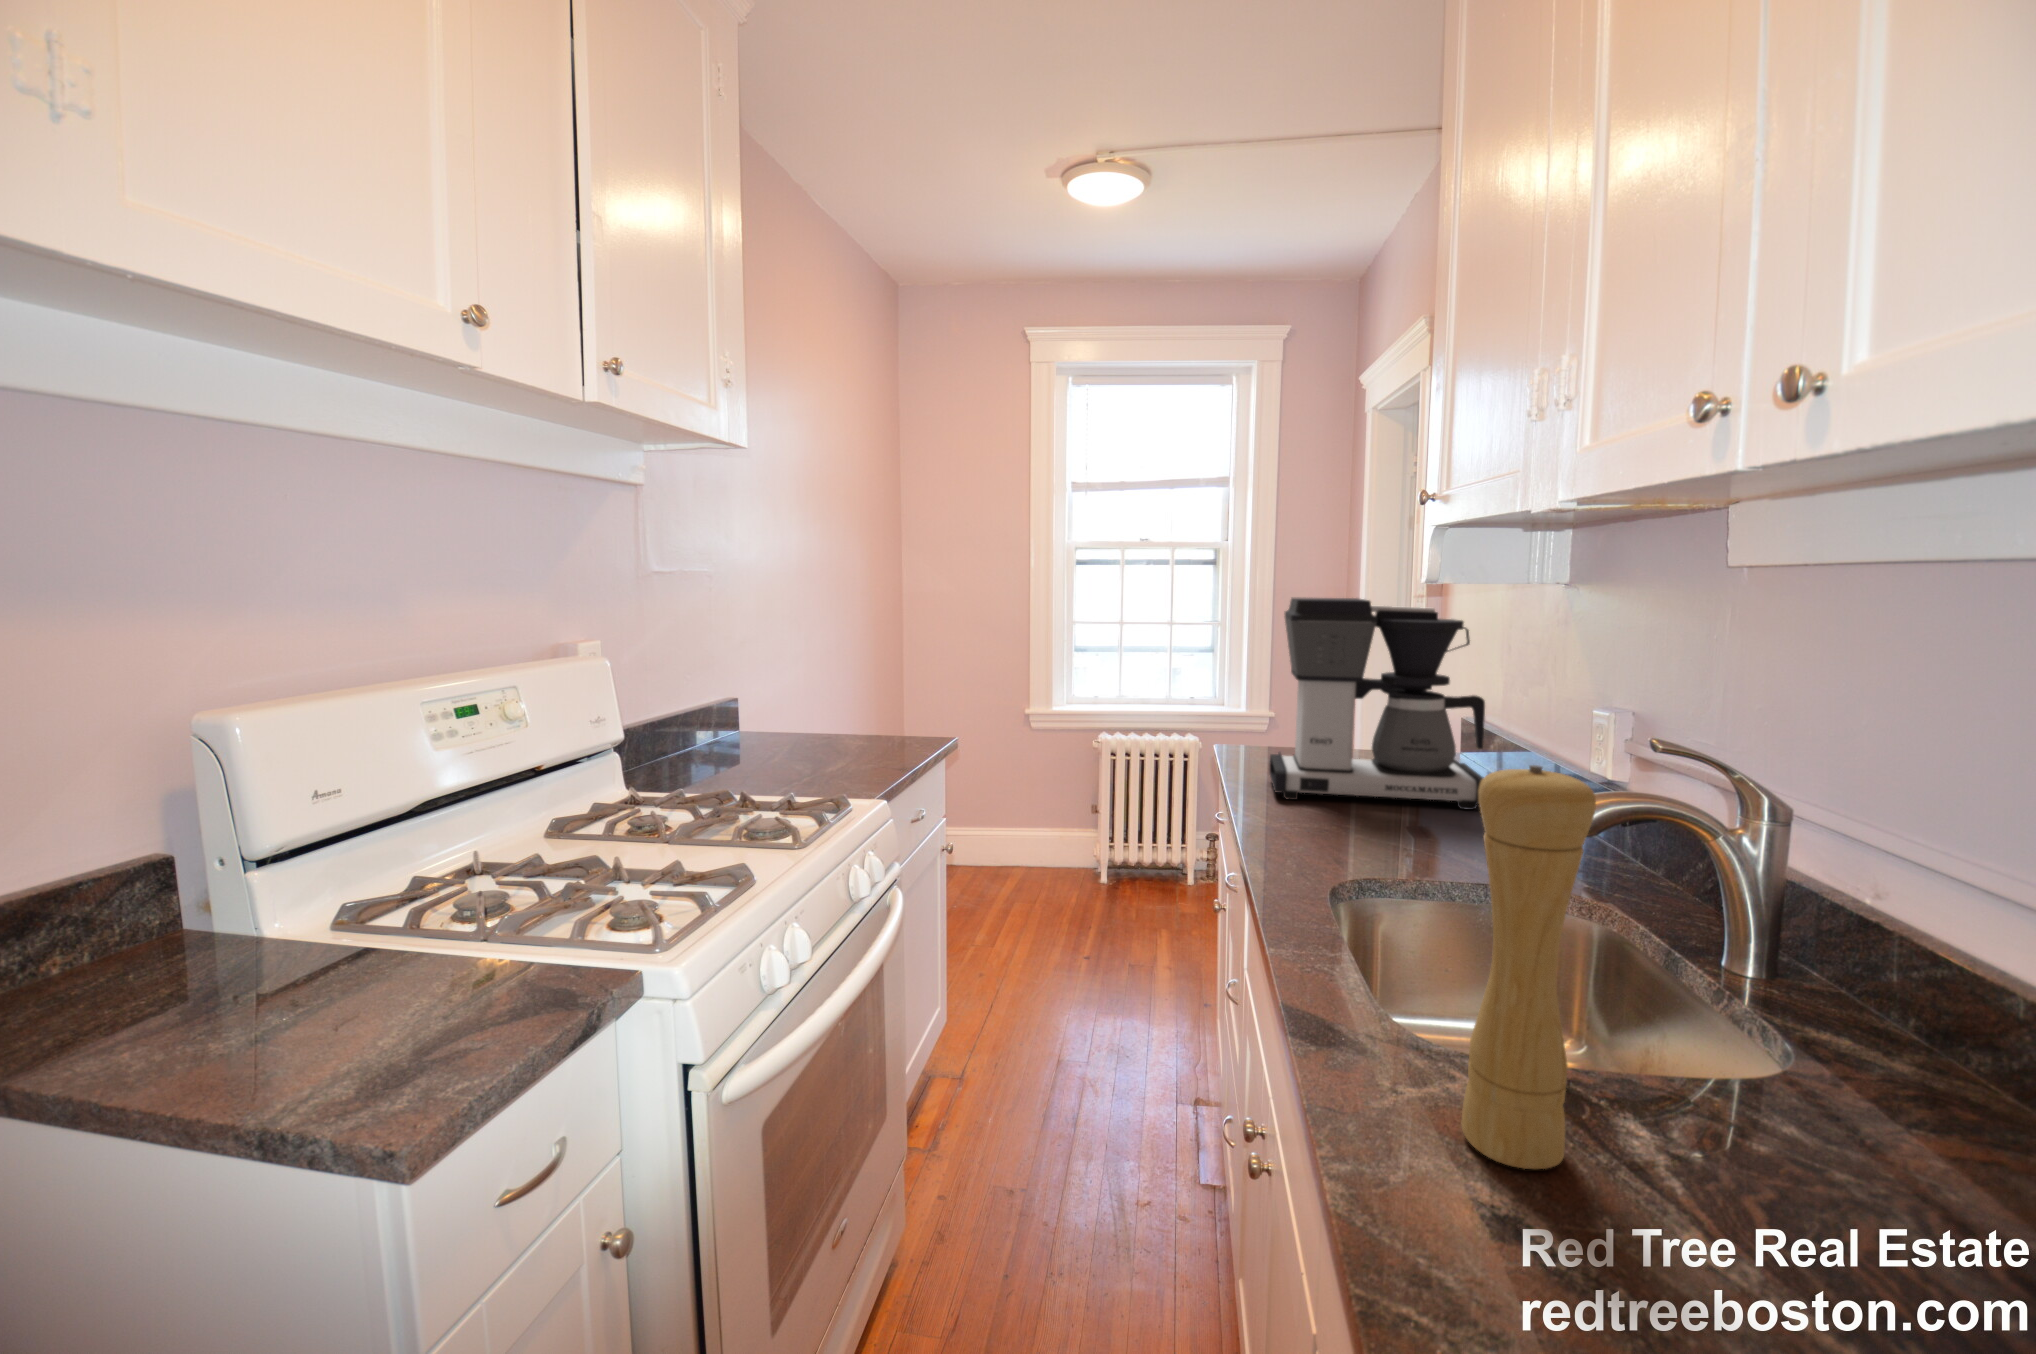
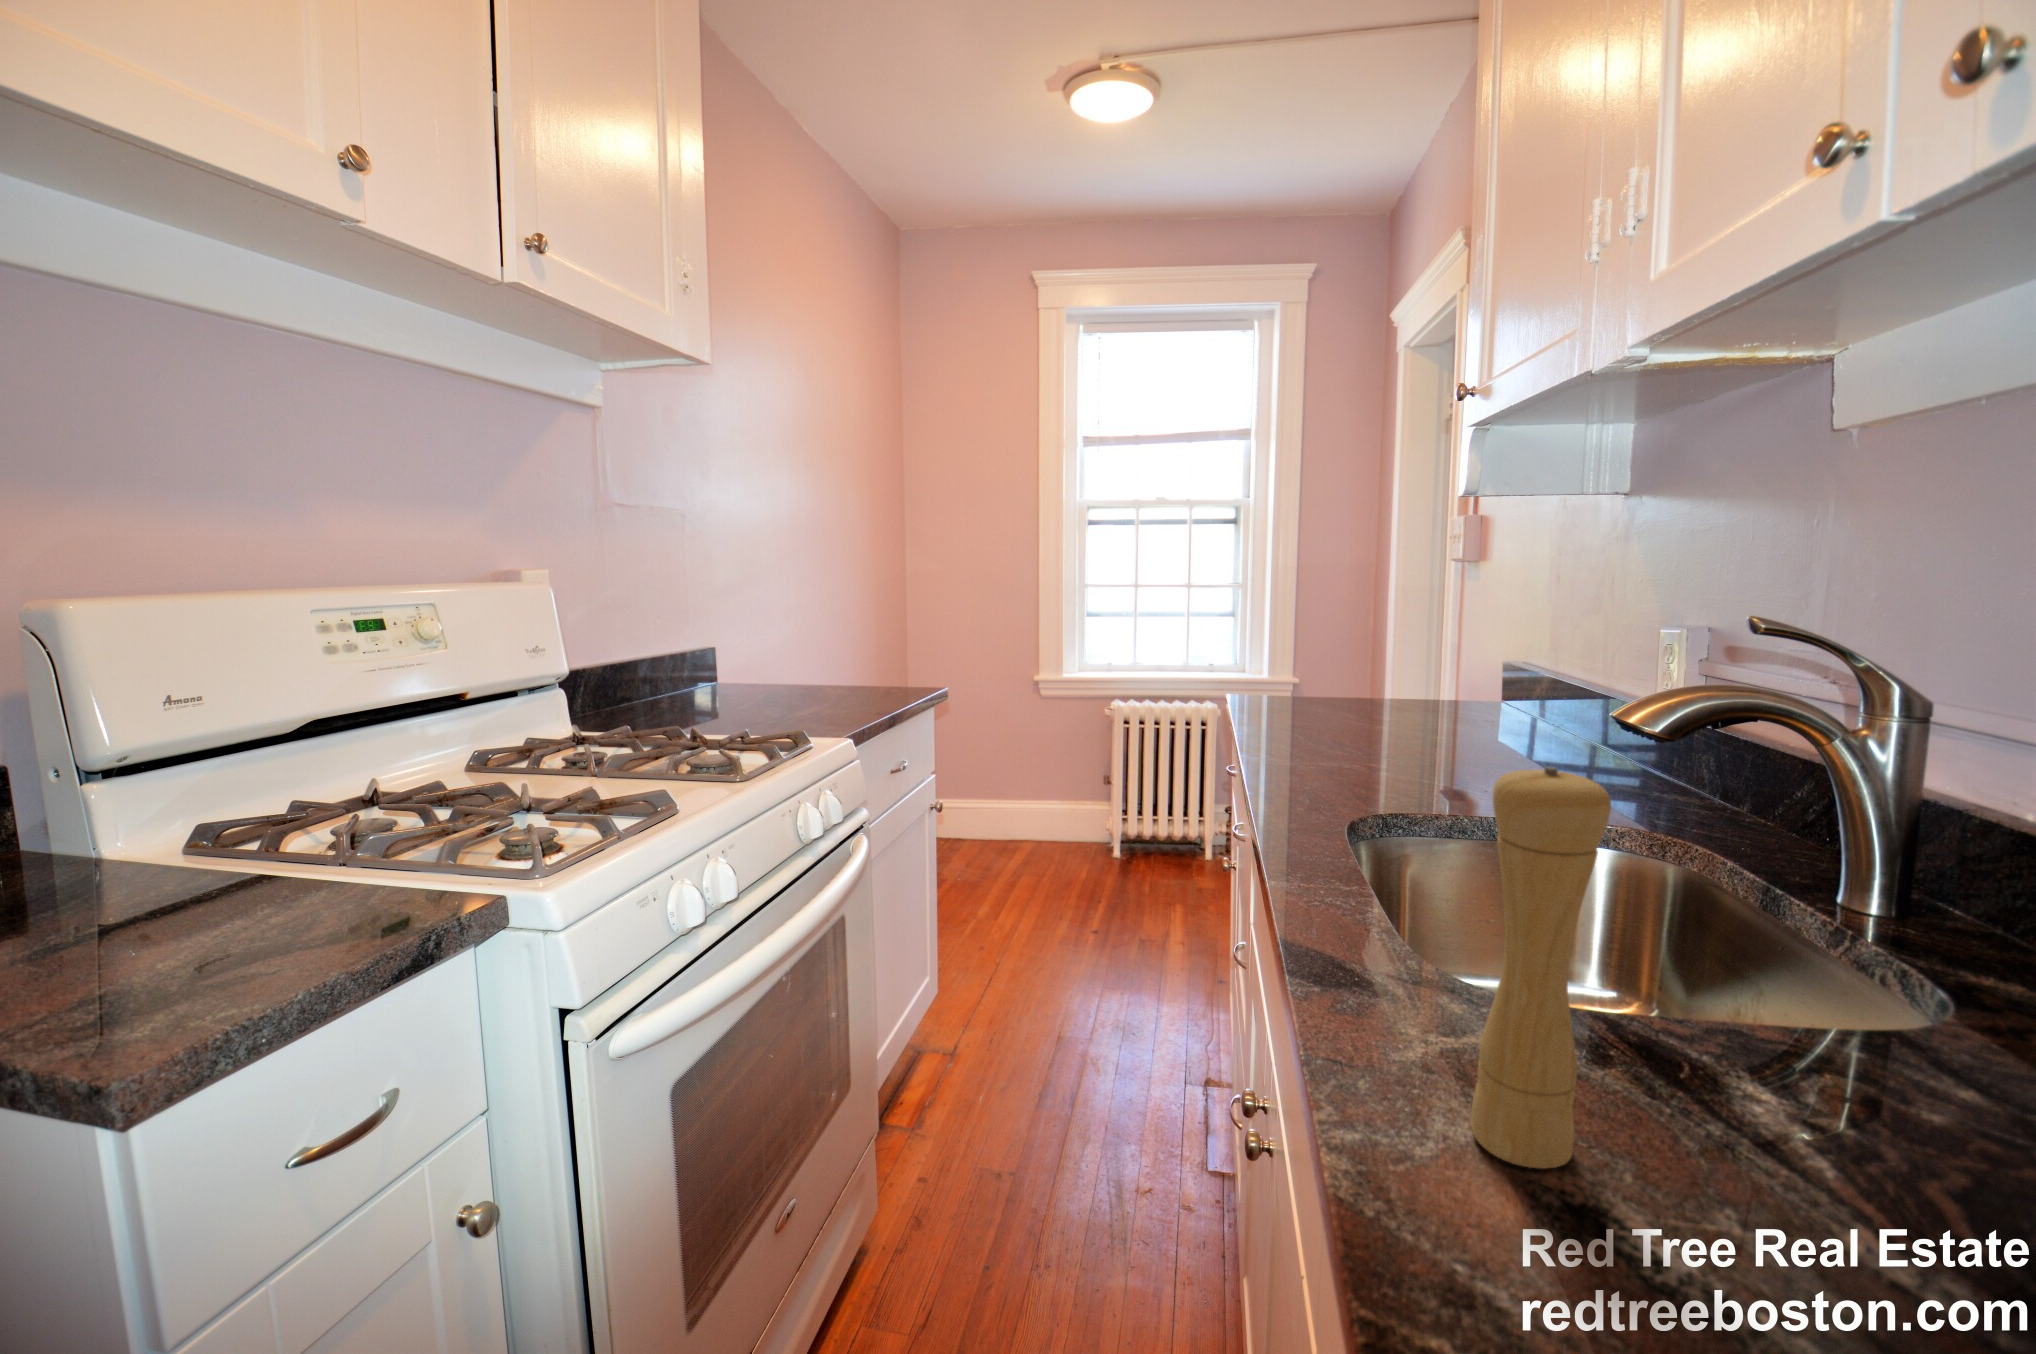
coffee maker: present [1269,598,1485,810] -> none [1287,566,1516,789]

